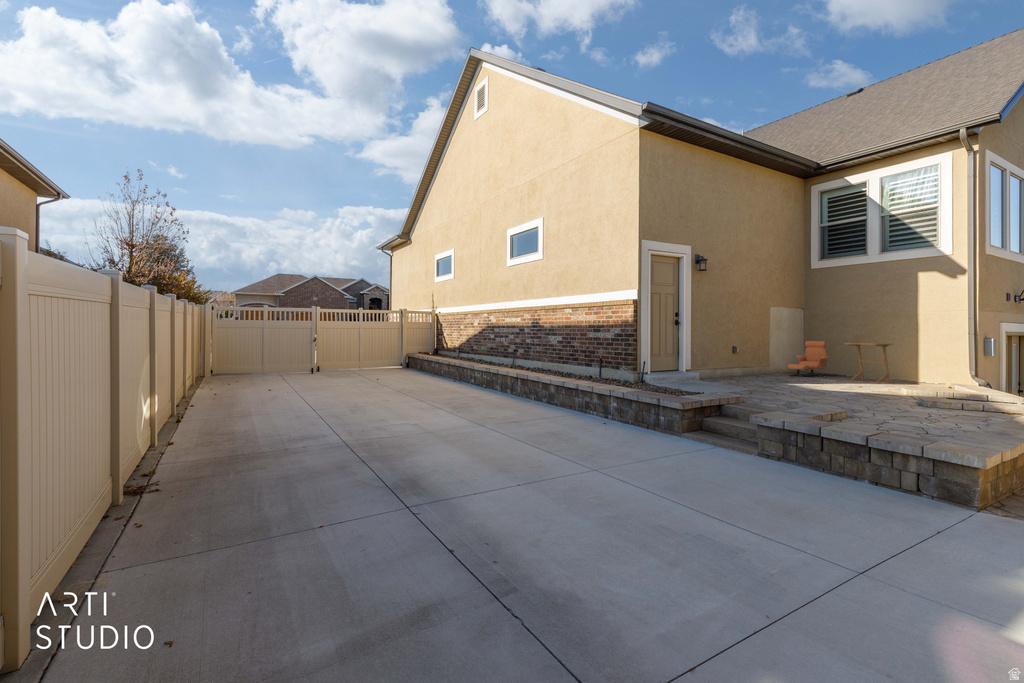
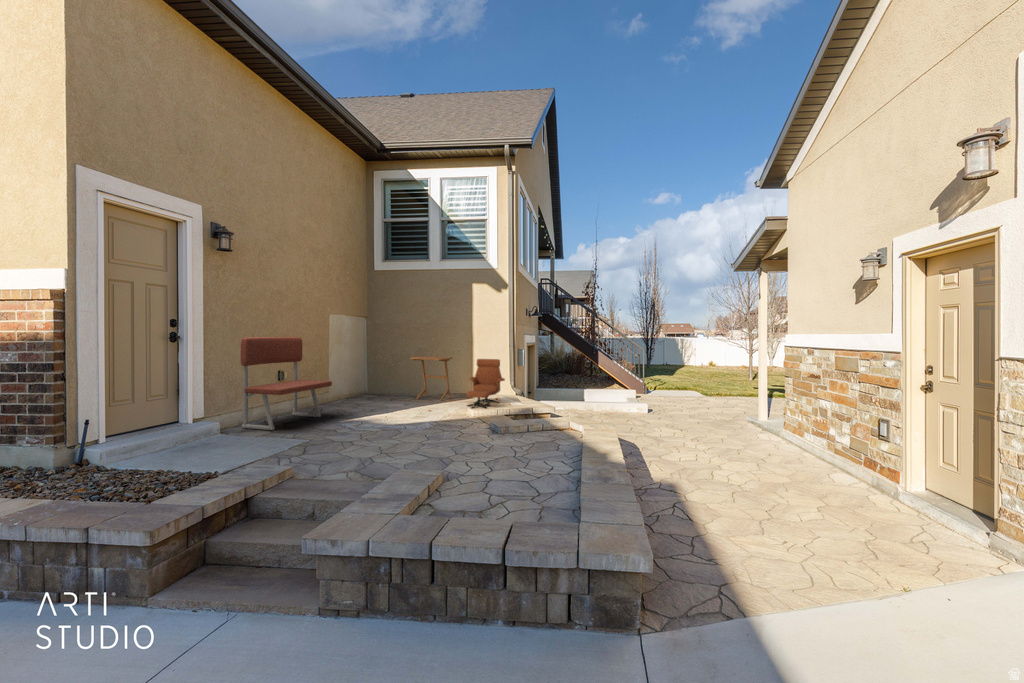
bench: none [710,324,771,383] -> present [241,337,332,430]
lounge chair: present [788,341,830,377] -> present [467,359,505,408]

